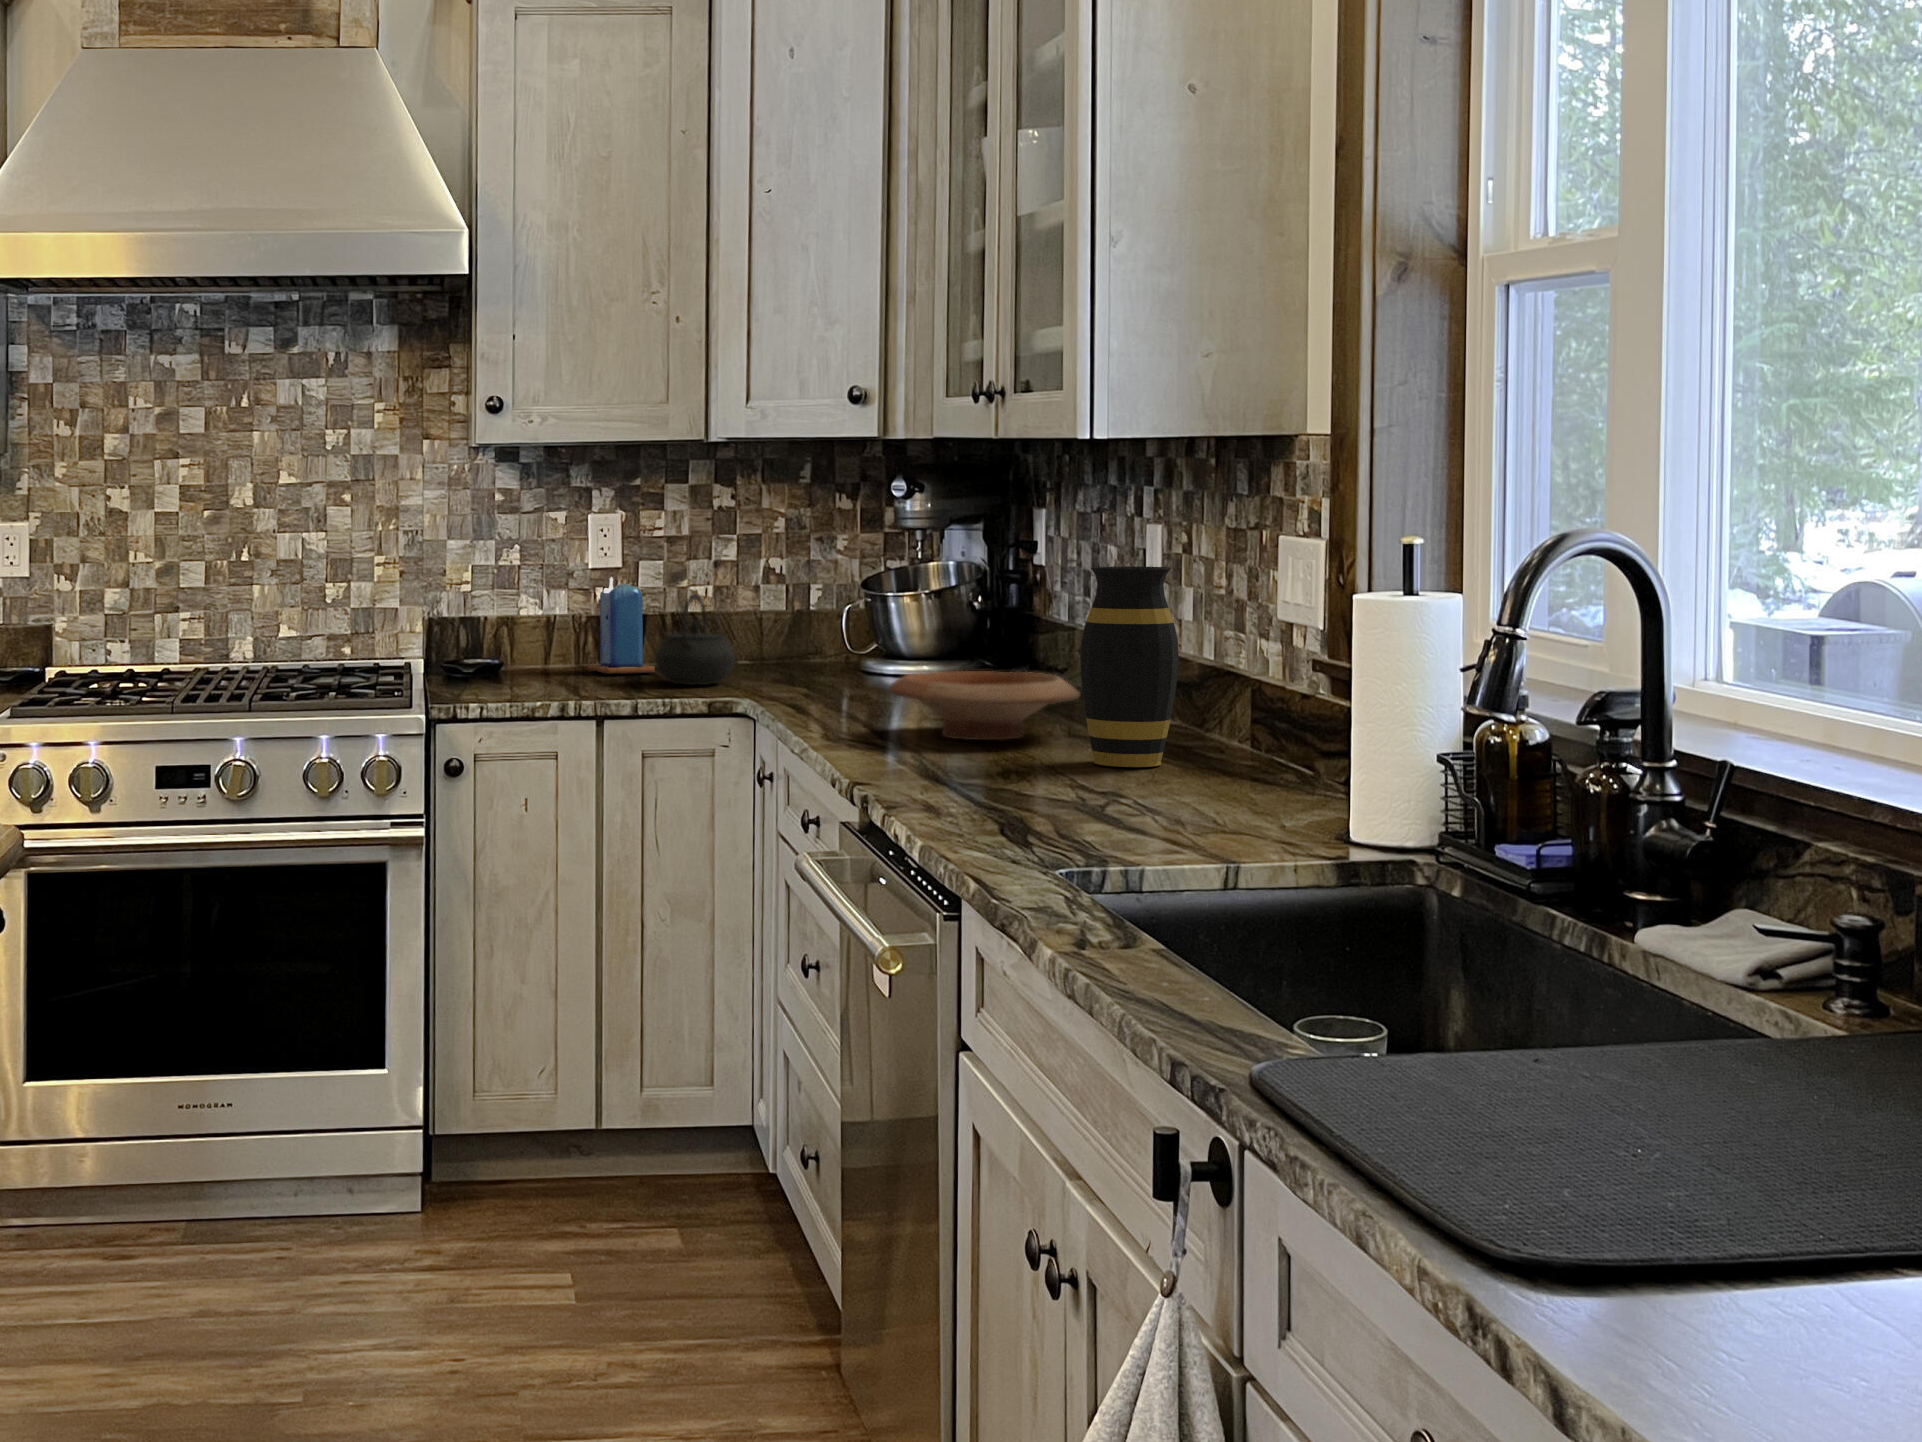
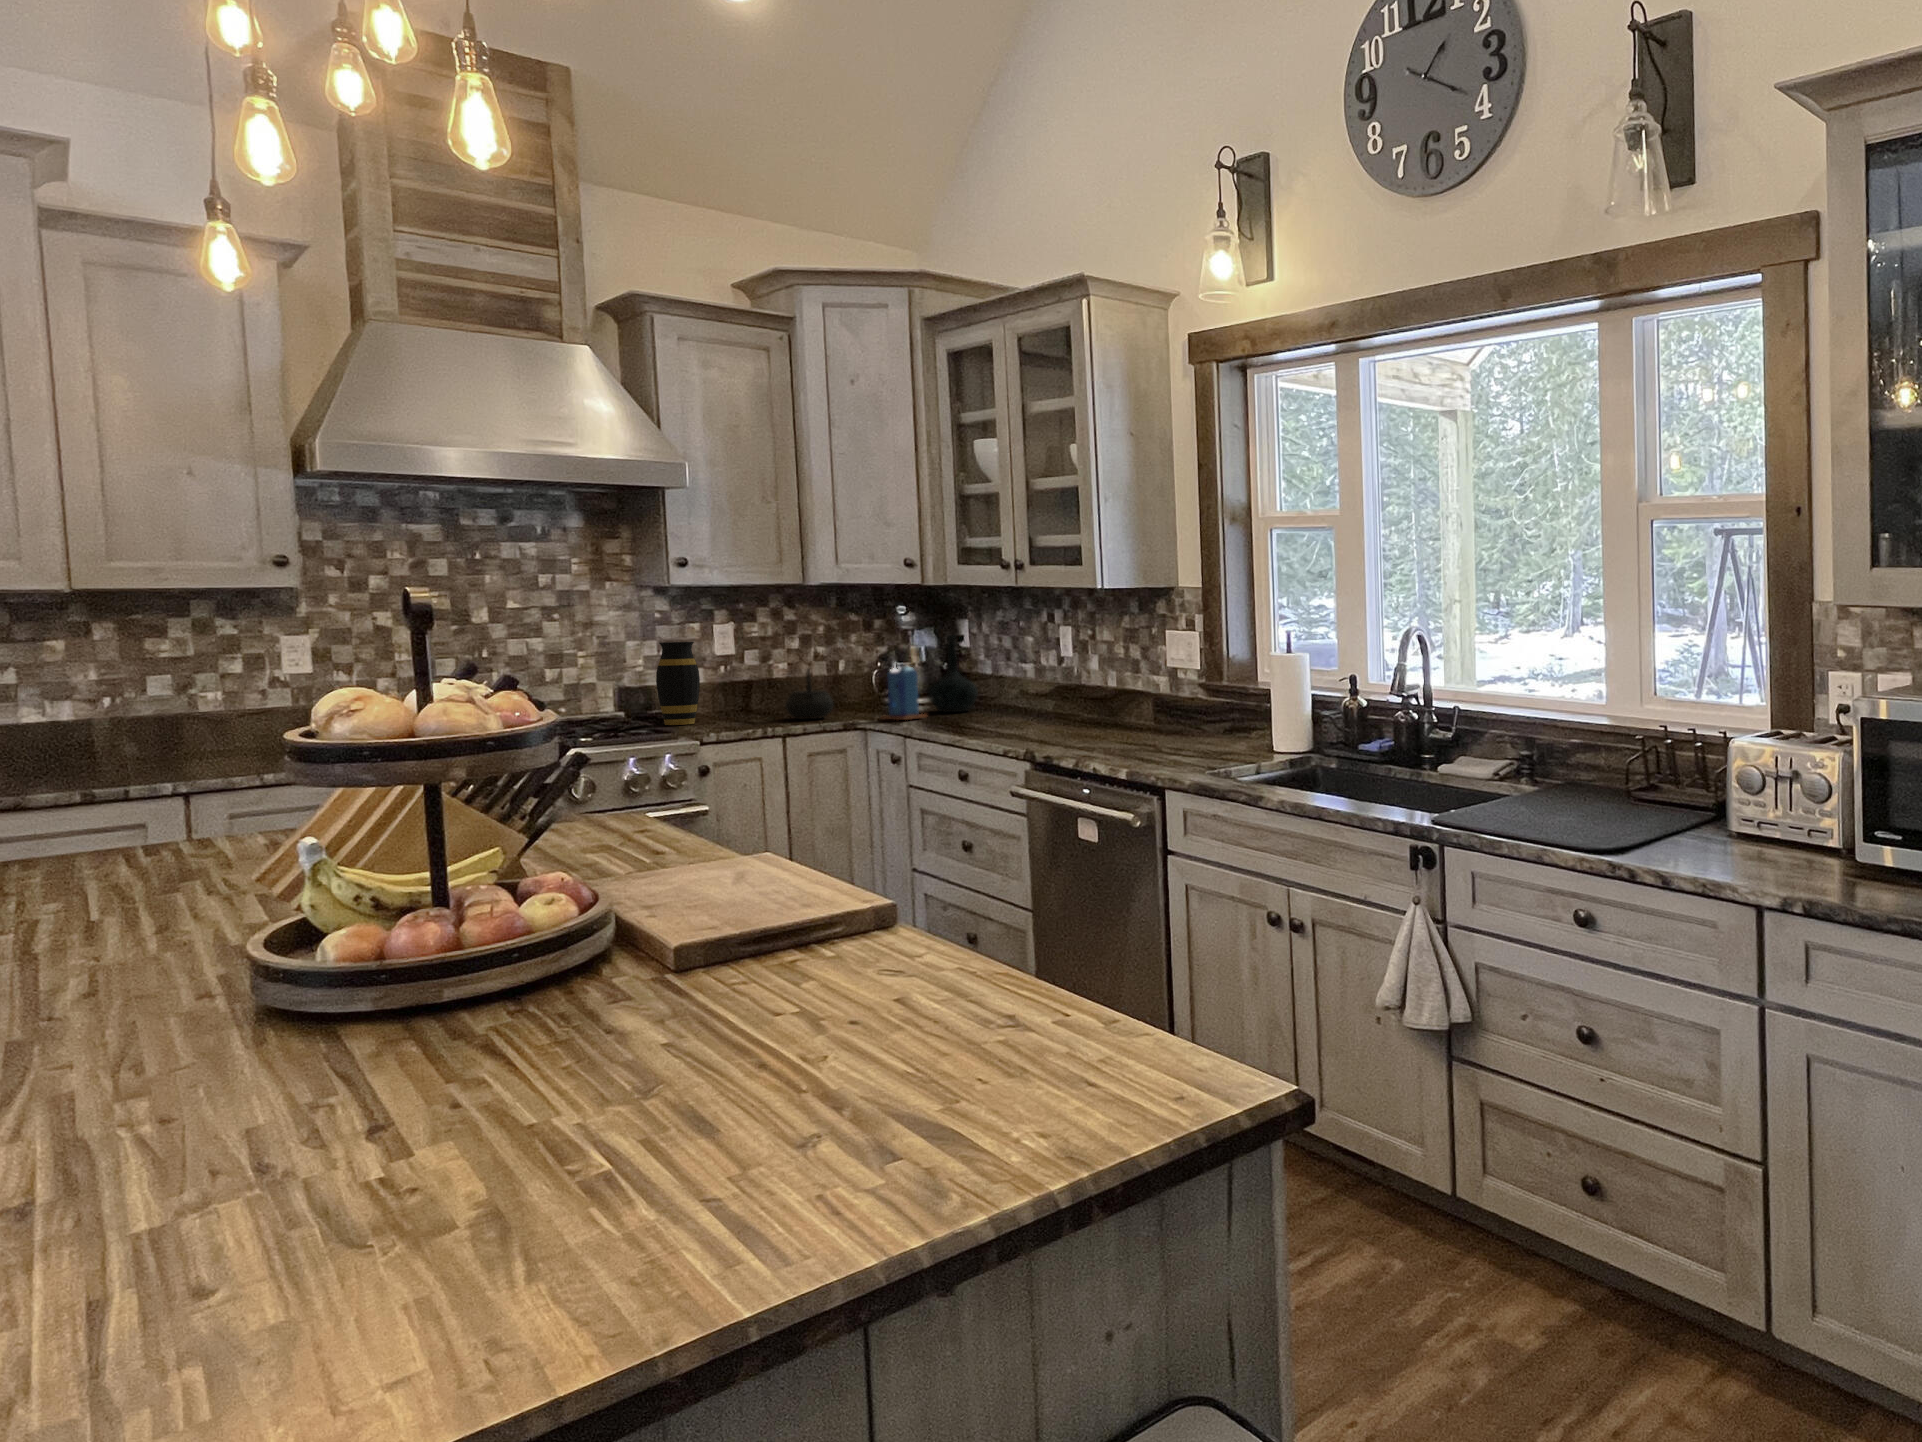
bottle: none [902,541,996,690] -> present [928,635,978,712]
vase: present [1080,567,1179,767] -> present [656,642,700,725]
candle: present [588,577,655,674] -> present [881,666,926,720]
wooden bowl: present [889,671,1080,740] -> none [985,695,1078,728]

